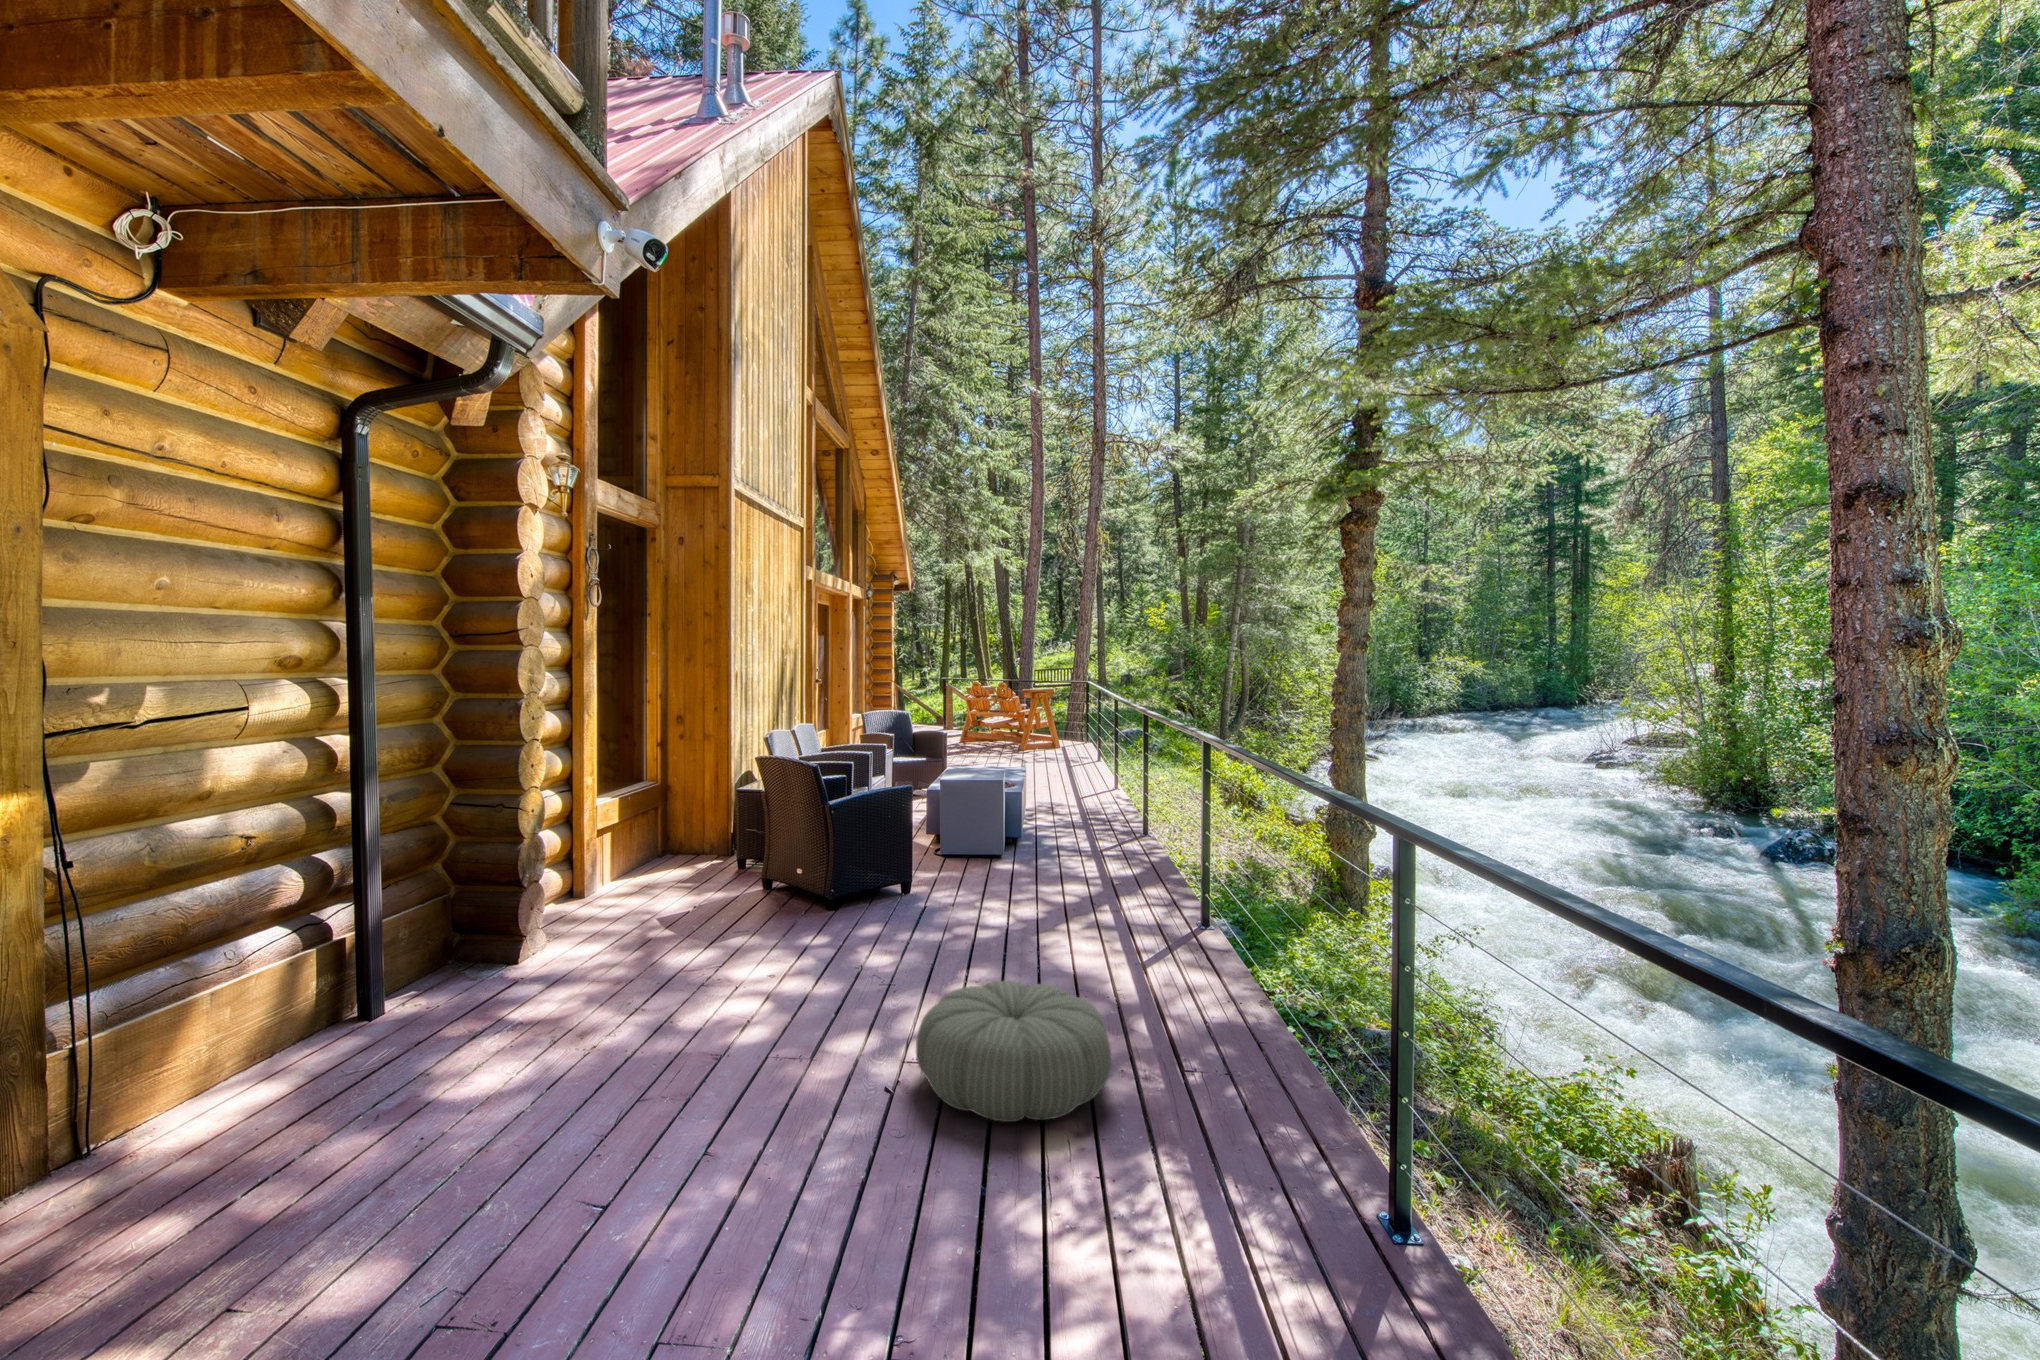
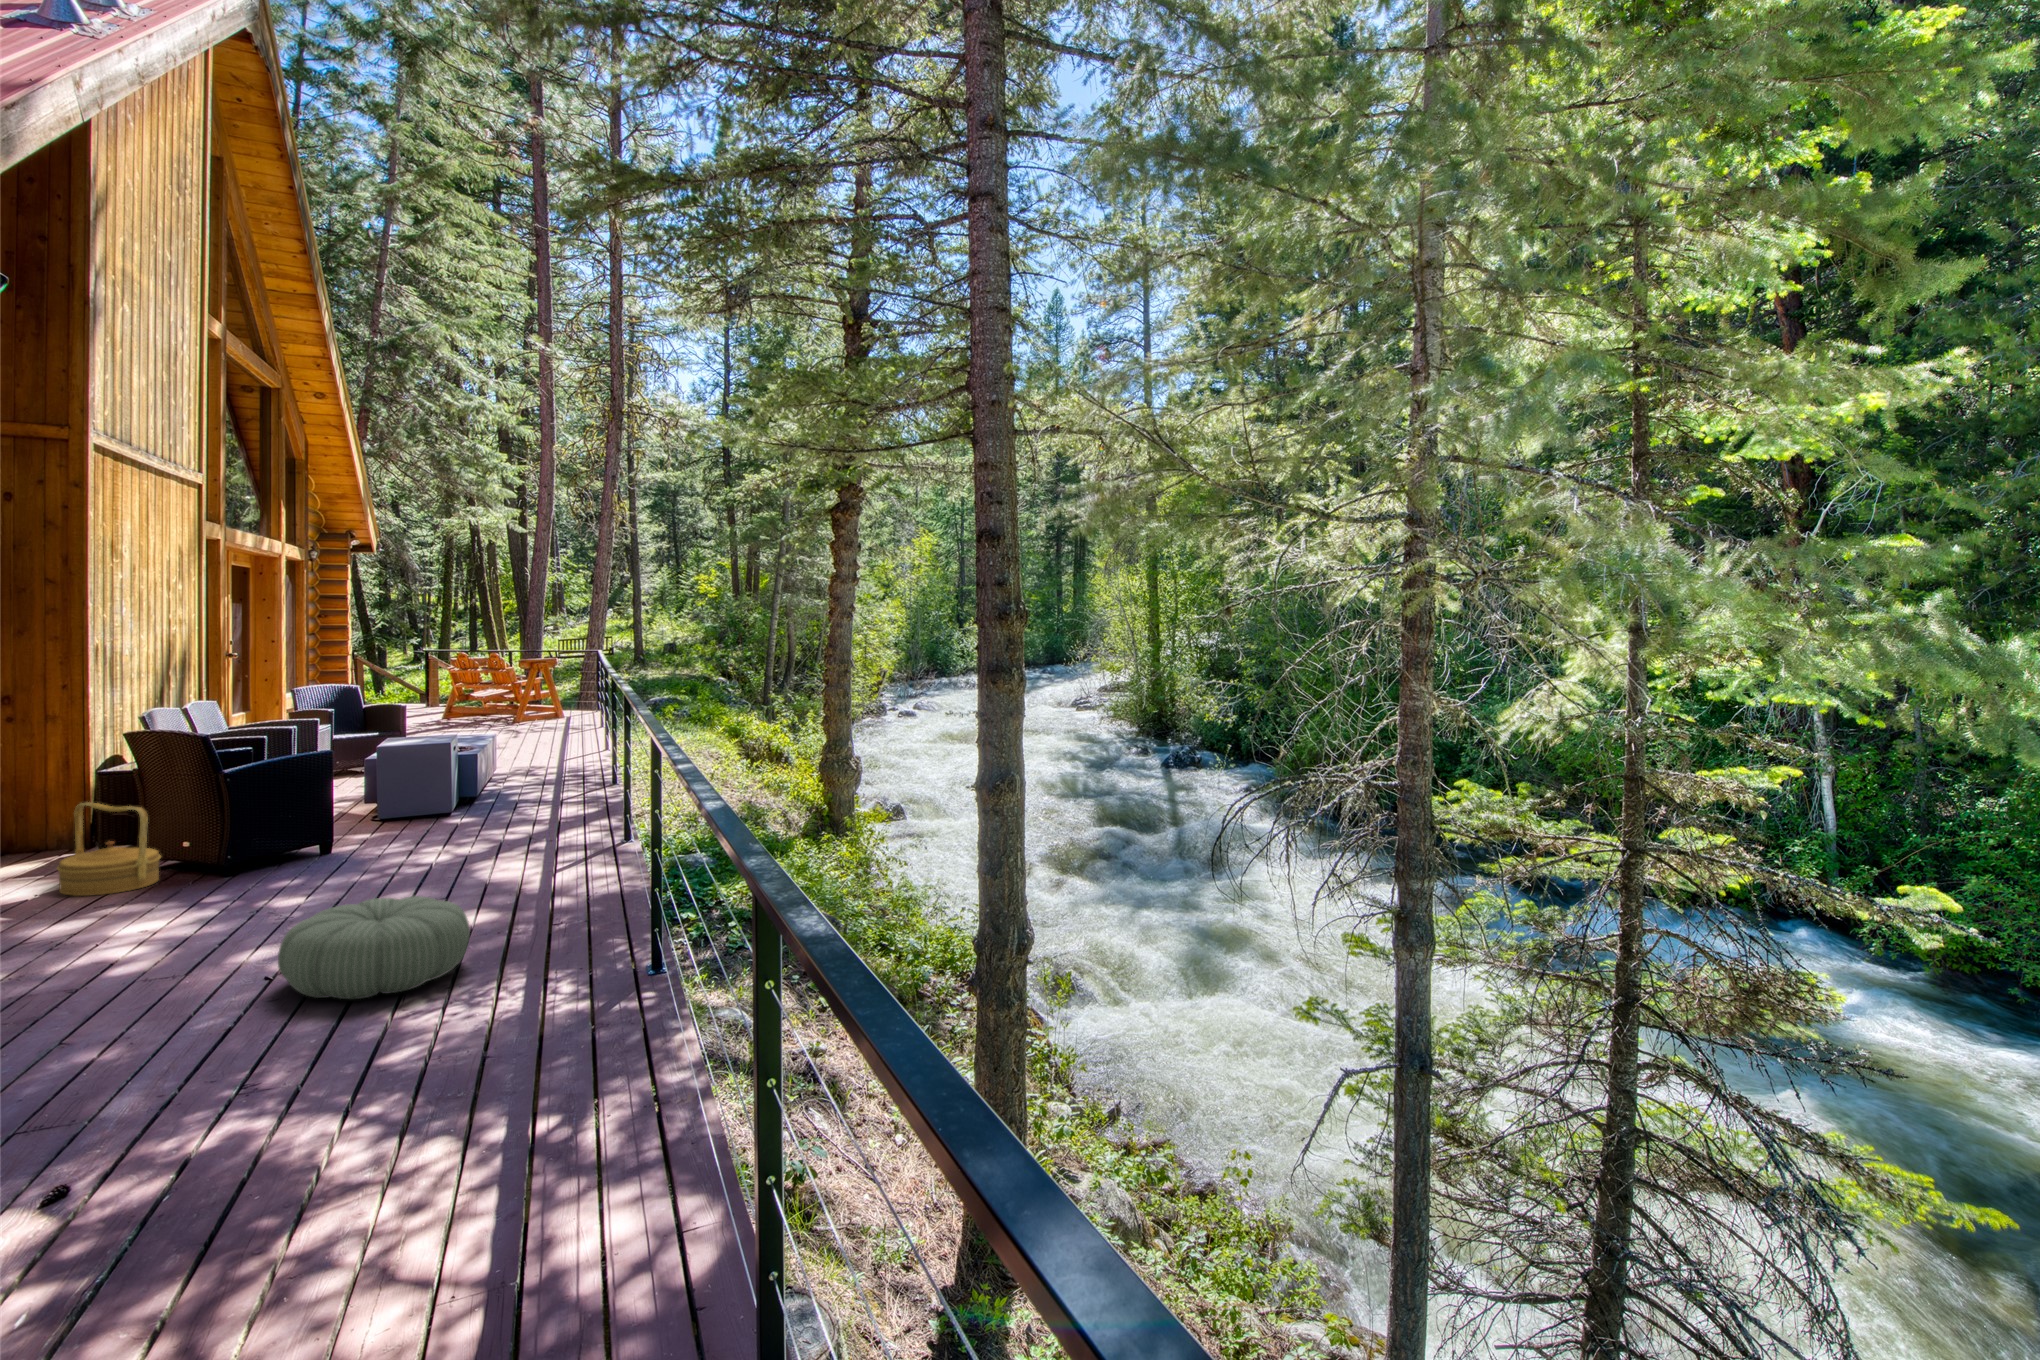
woven basket: none [710,824,785,917] -> present [57,802,161,896]

